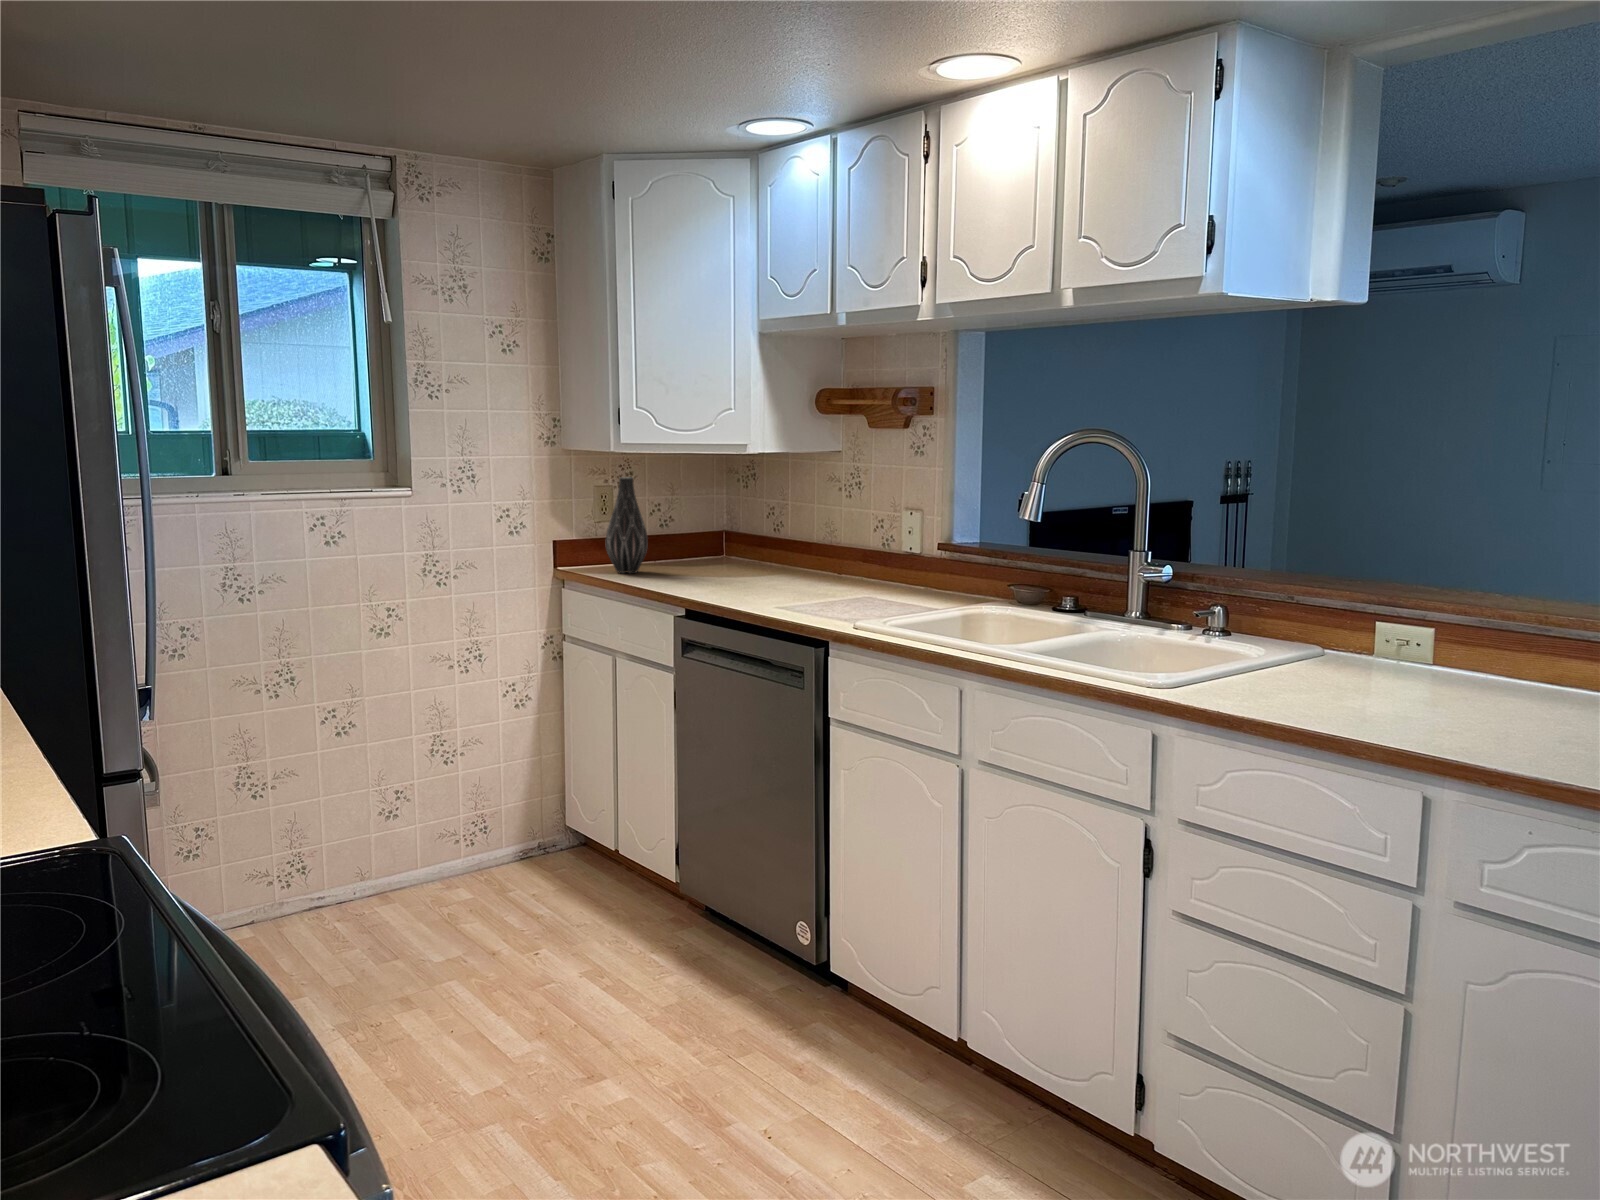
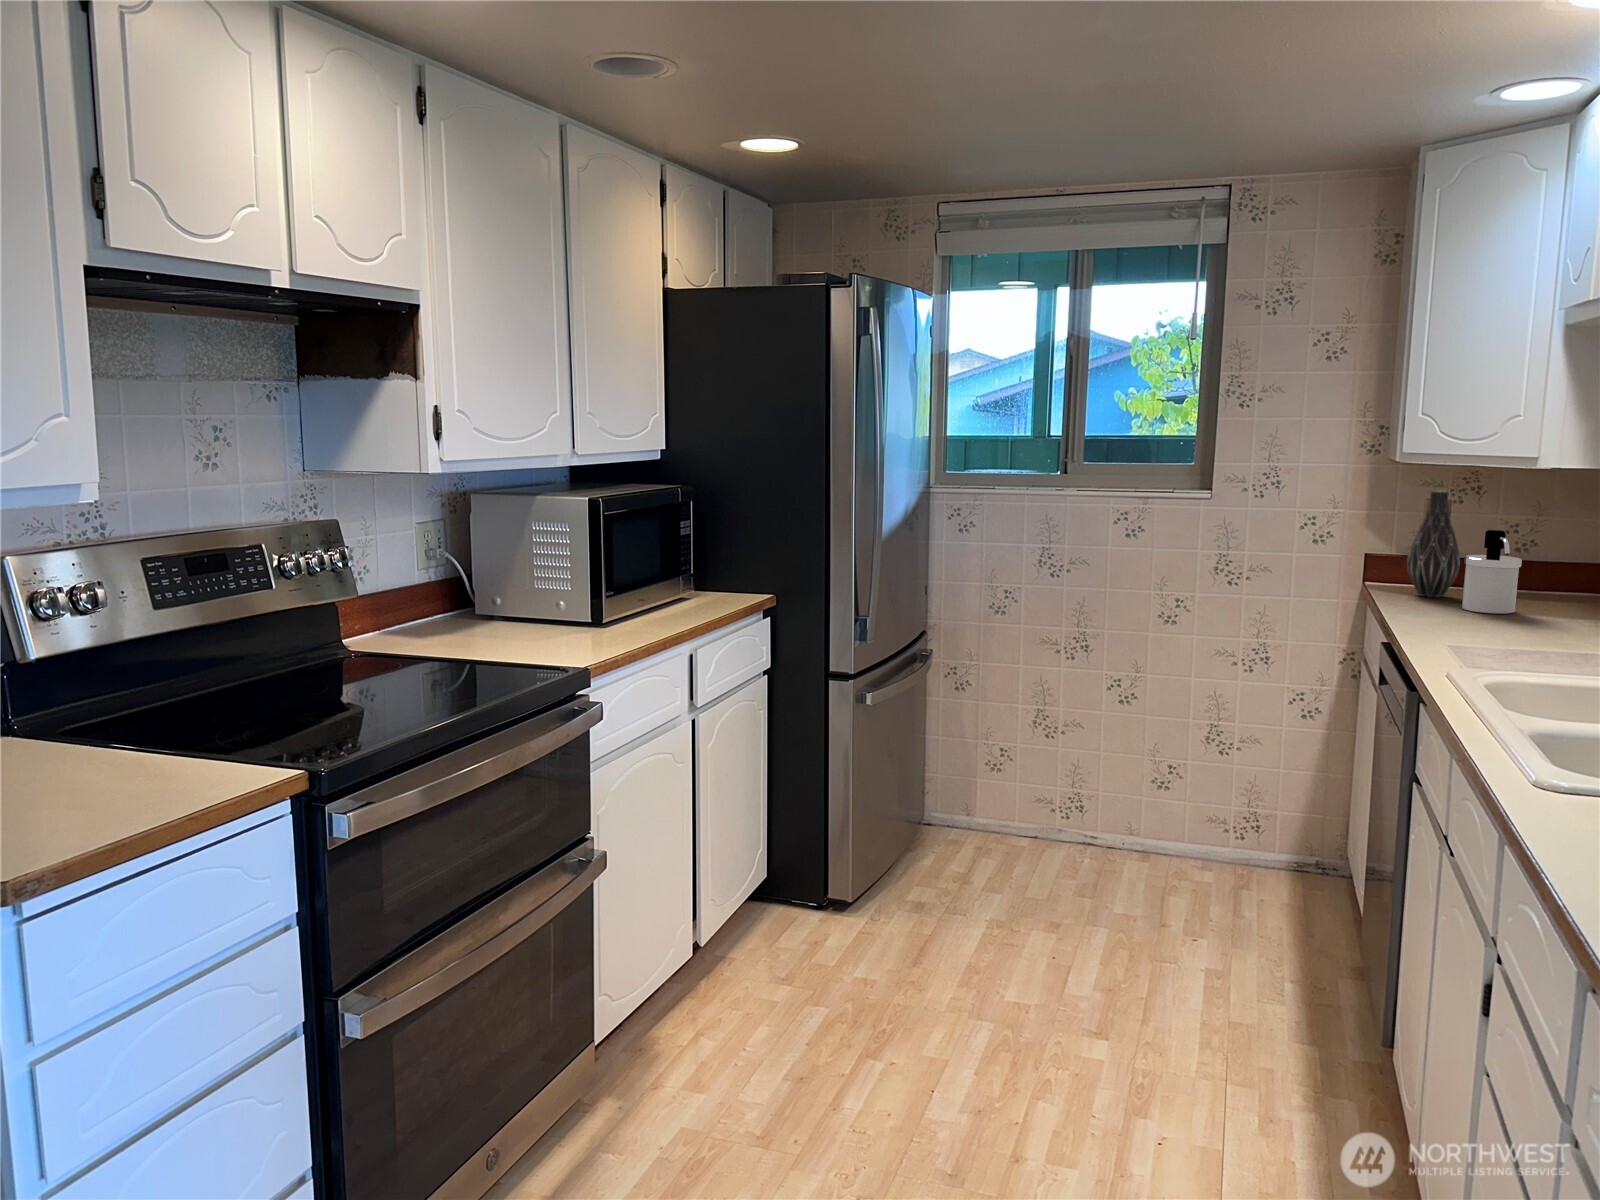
soap dispenser: none [670,509,720,580] -> present [1462,530,1522,614]

